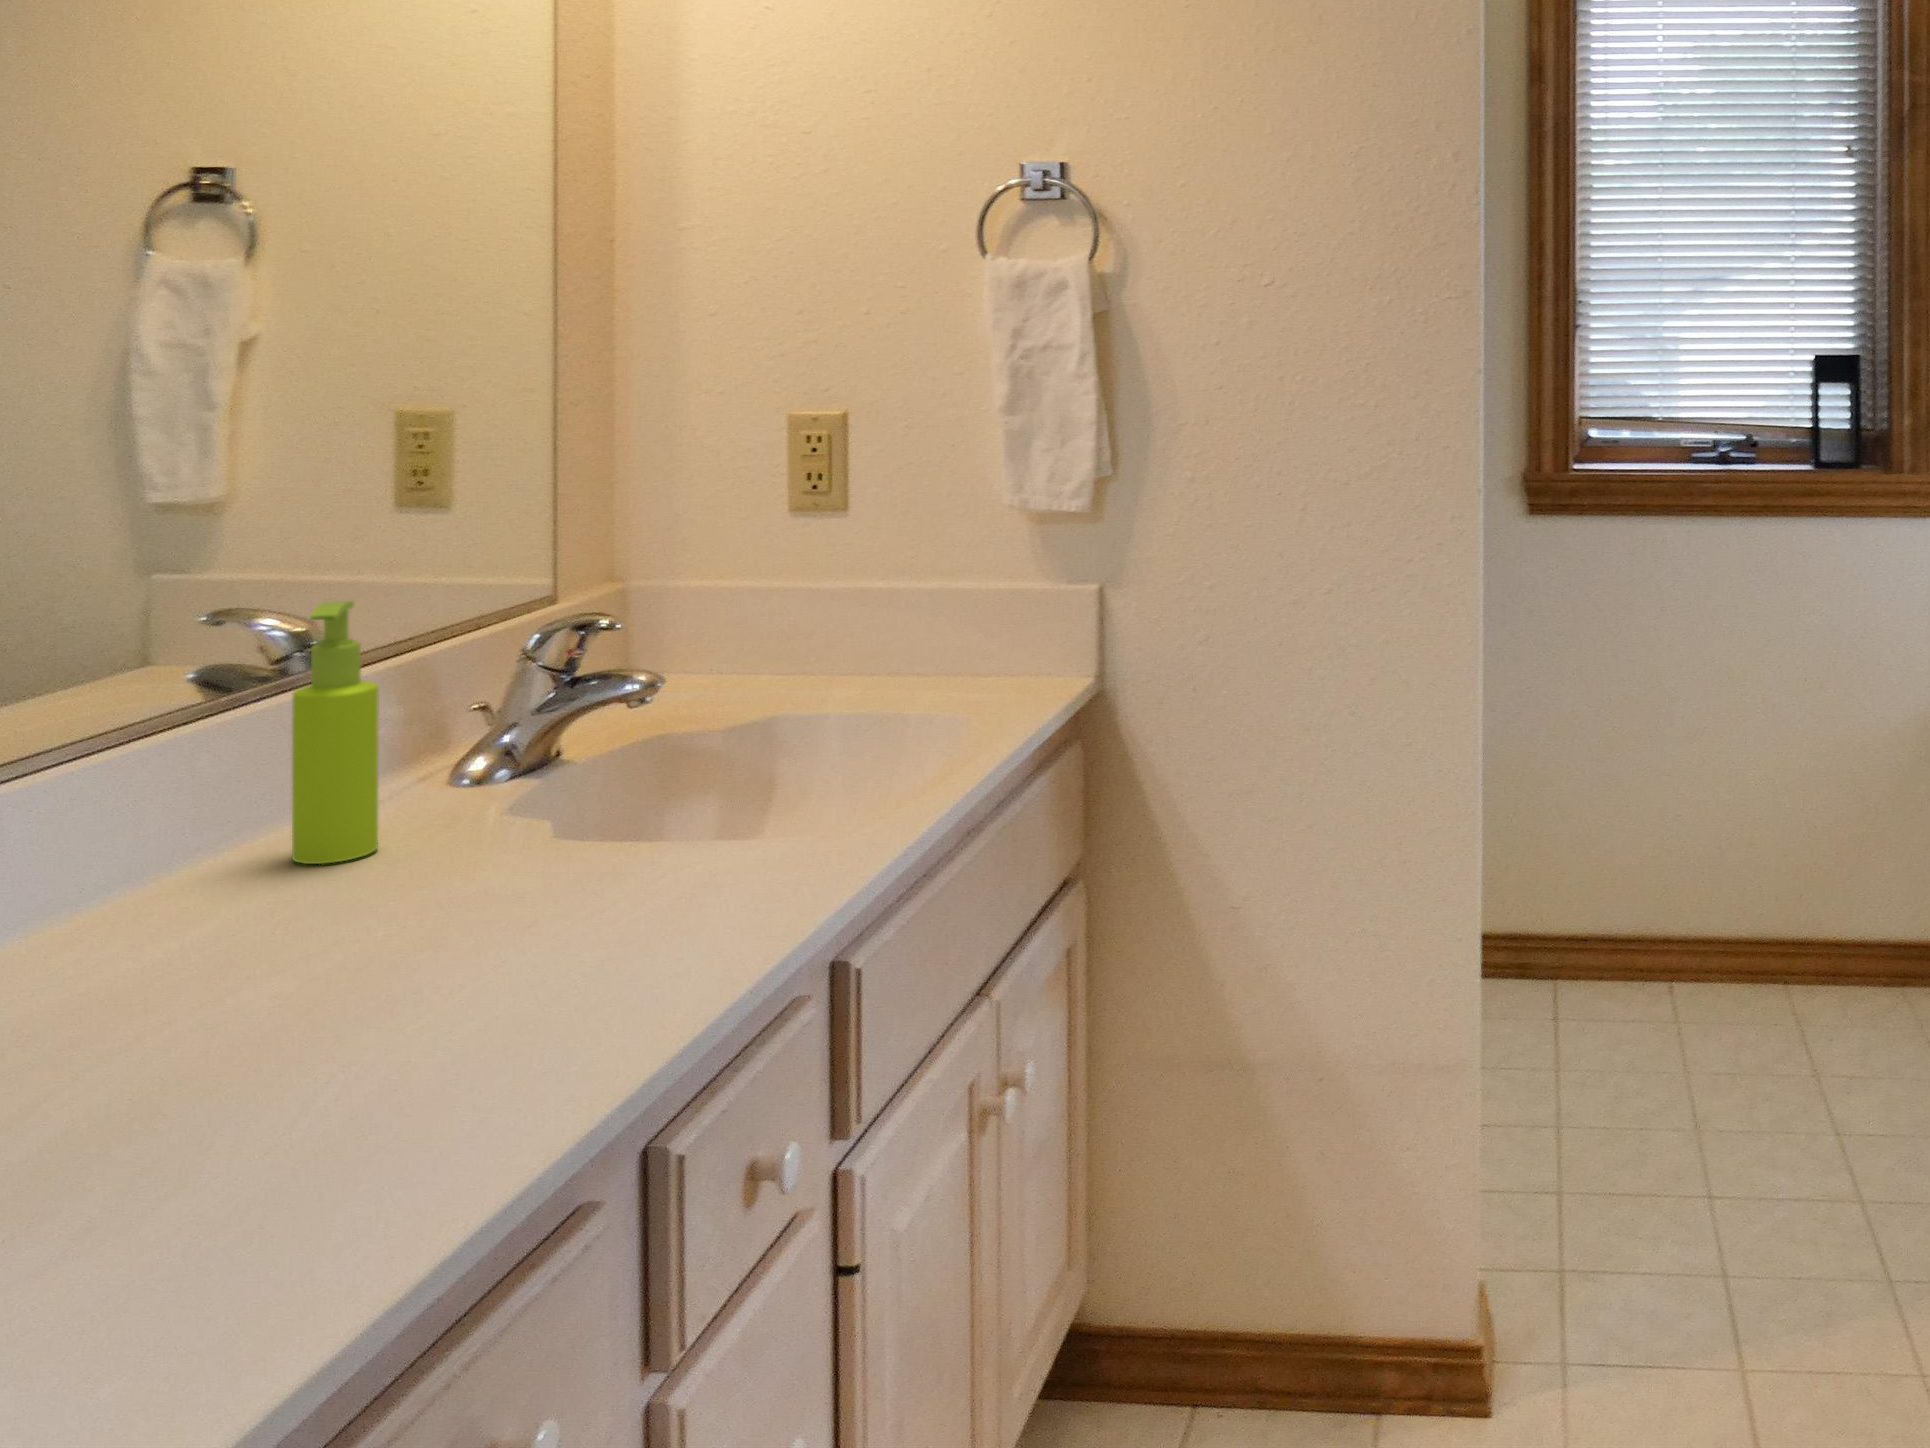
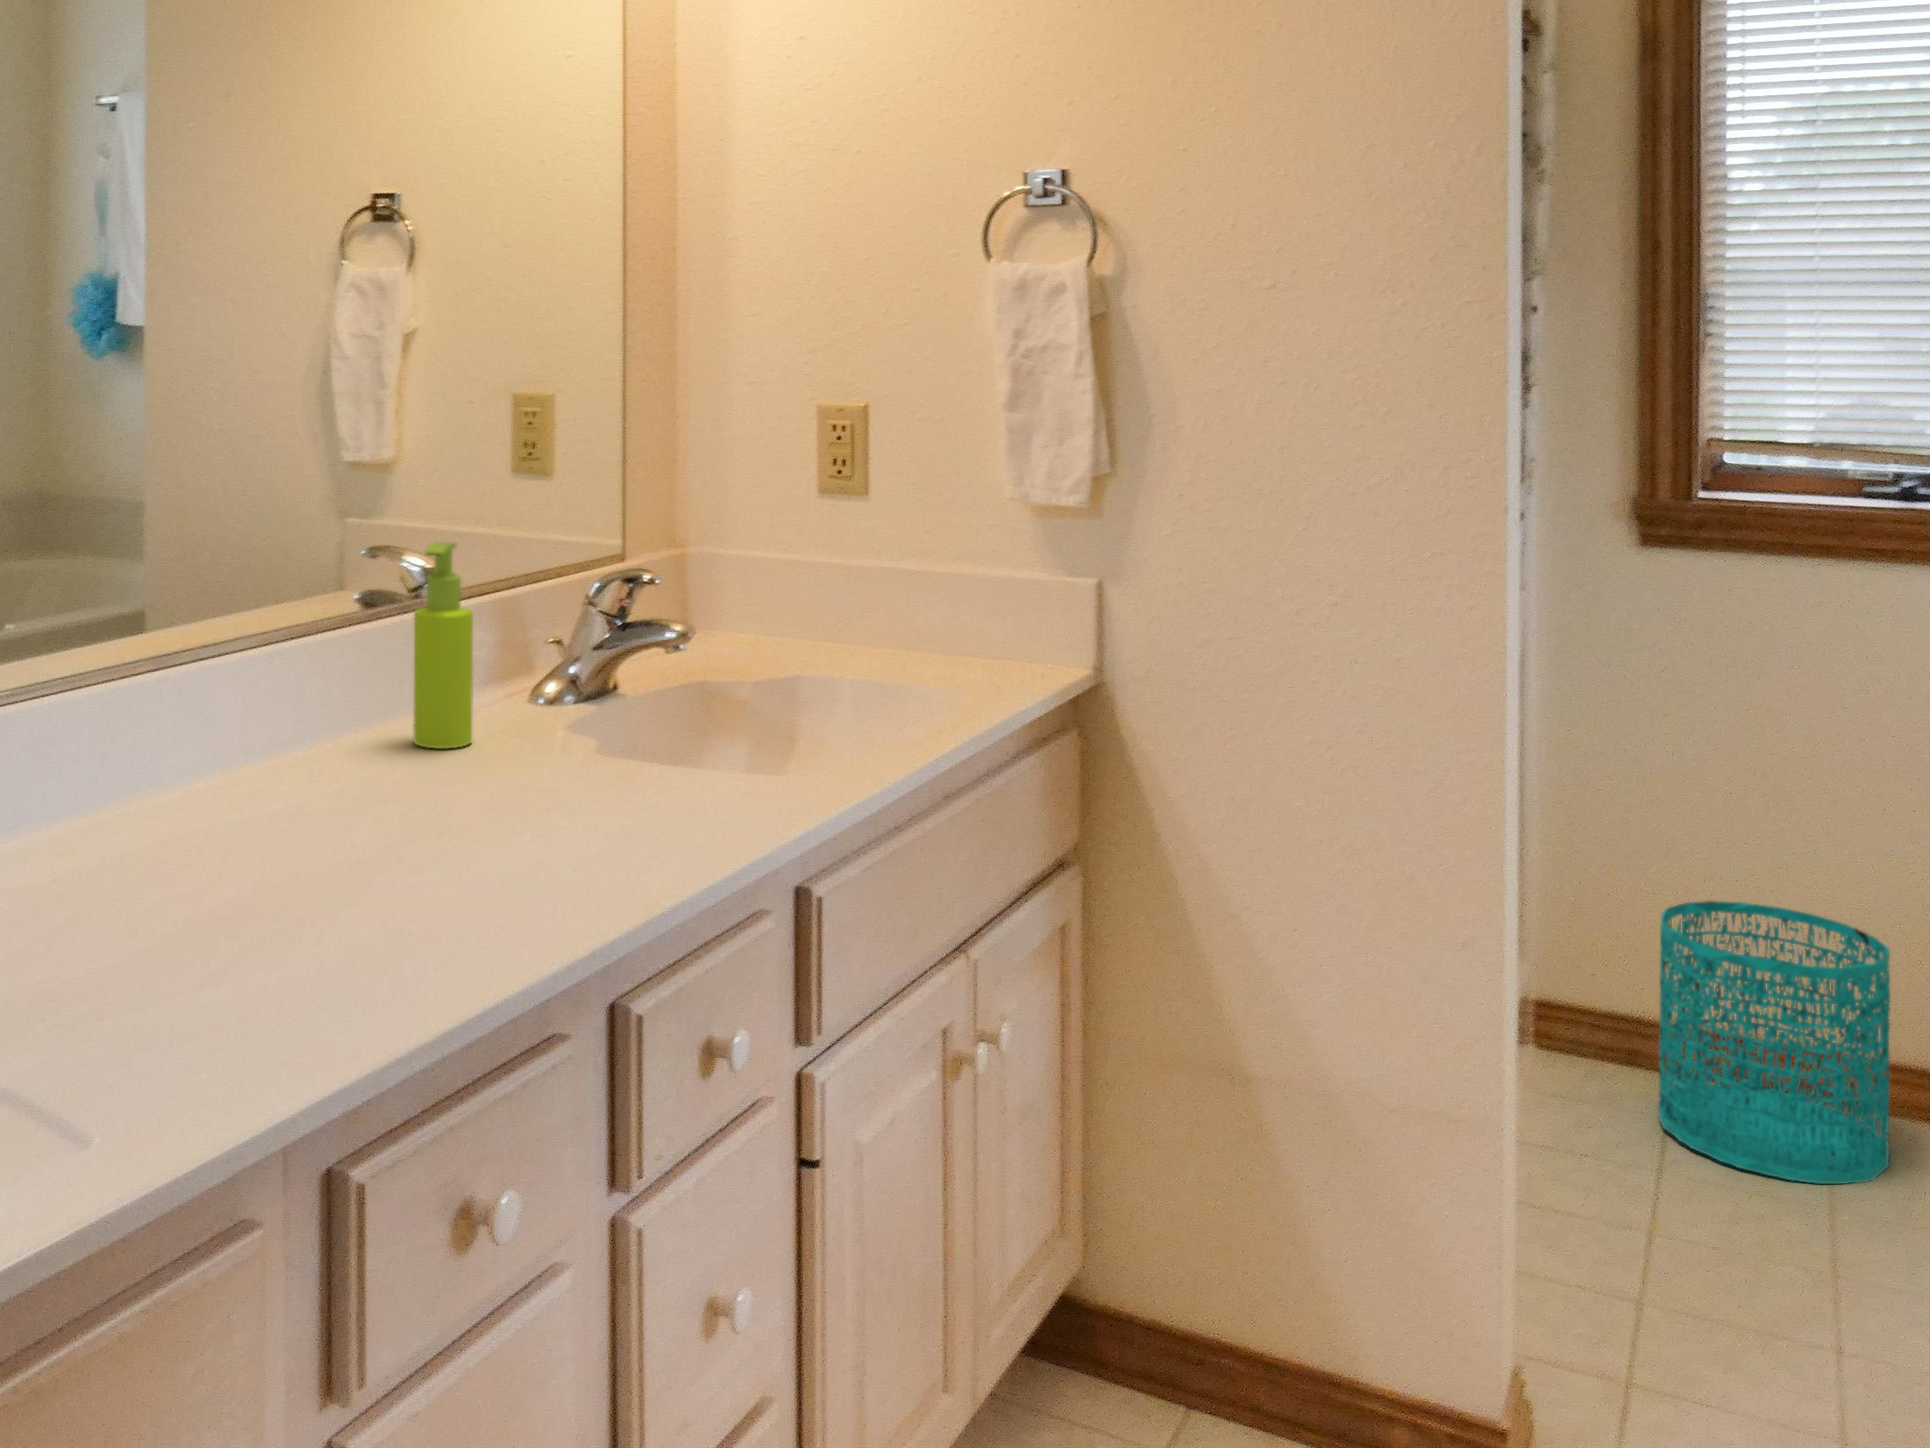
wastebasket: none [1555,815,1723,1048] -> present [1658,901,1890,1184]

